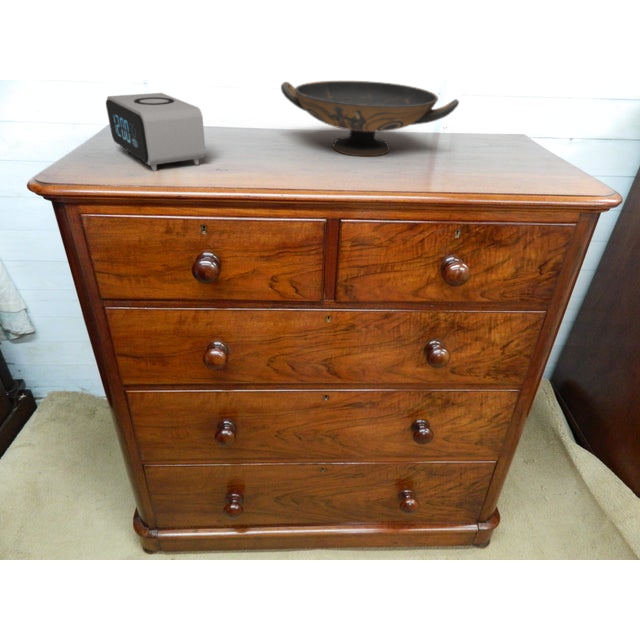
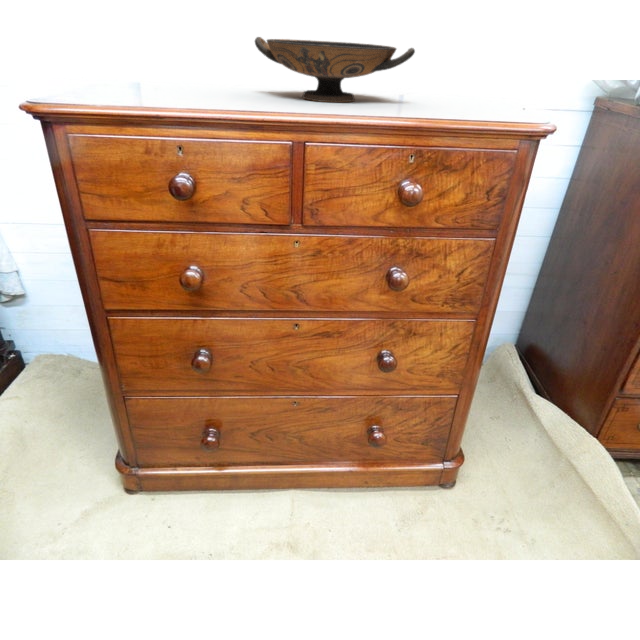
alarm clock: present [106,93,205,171] -> none [91,38,183,101]

